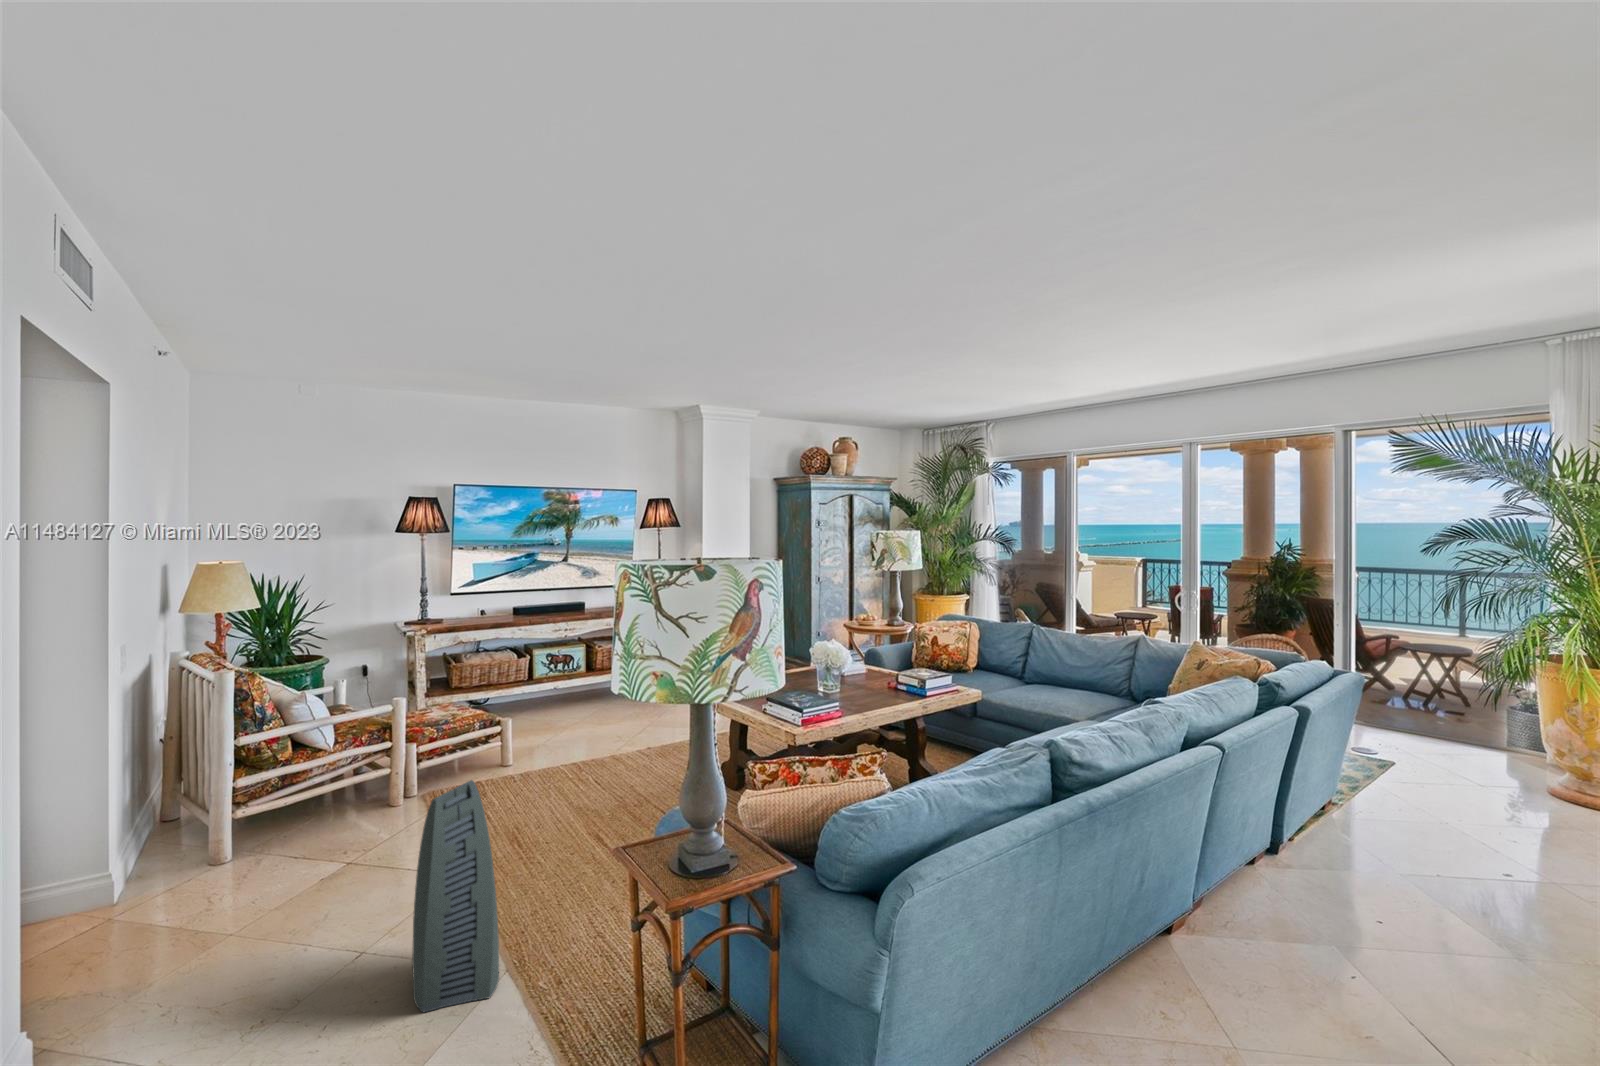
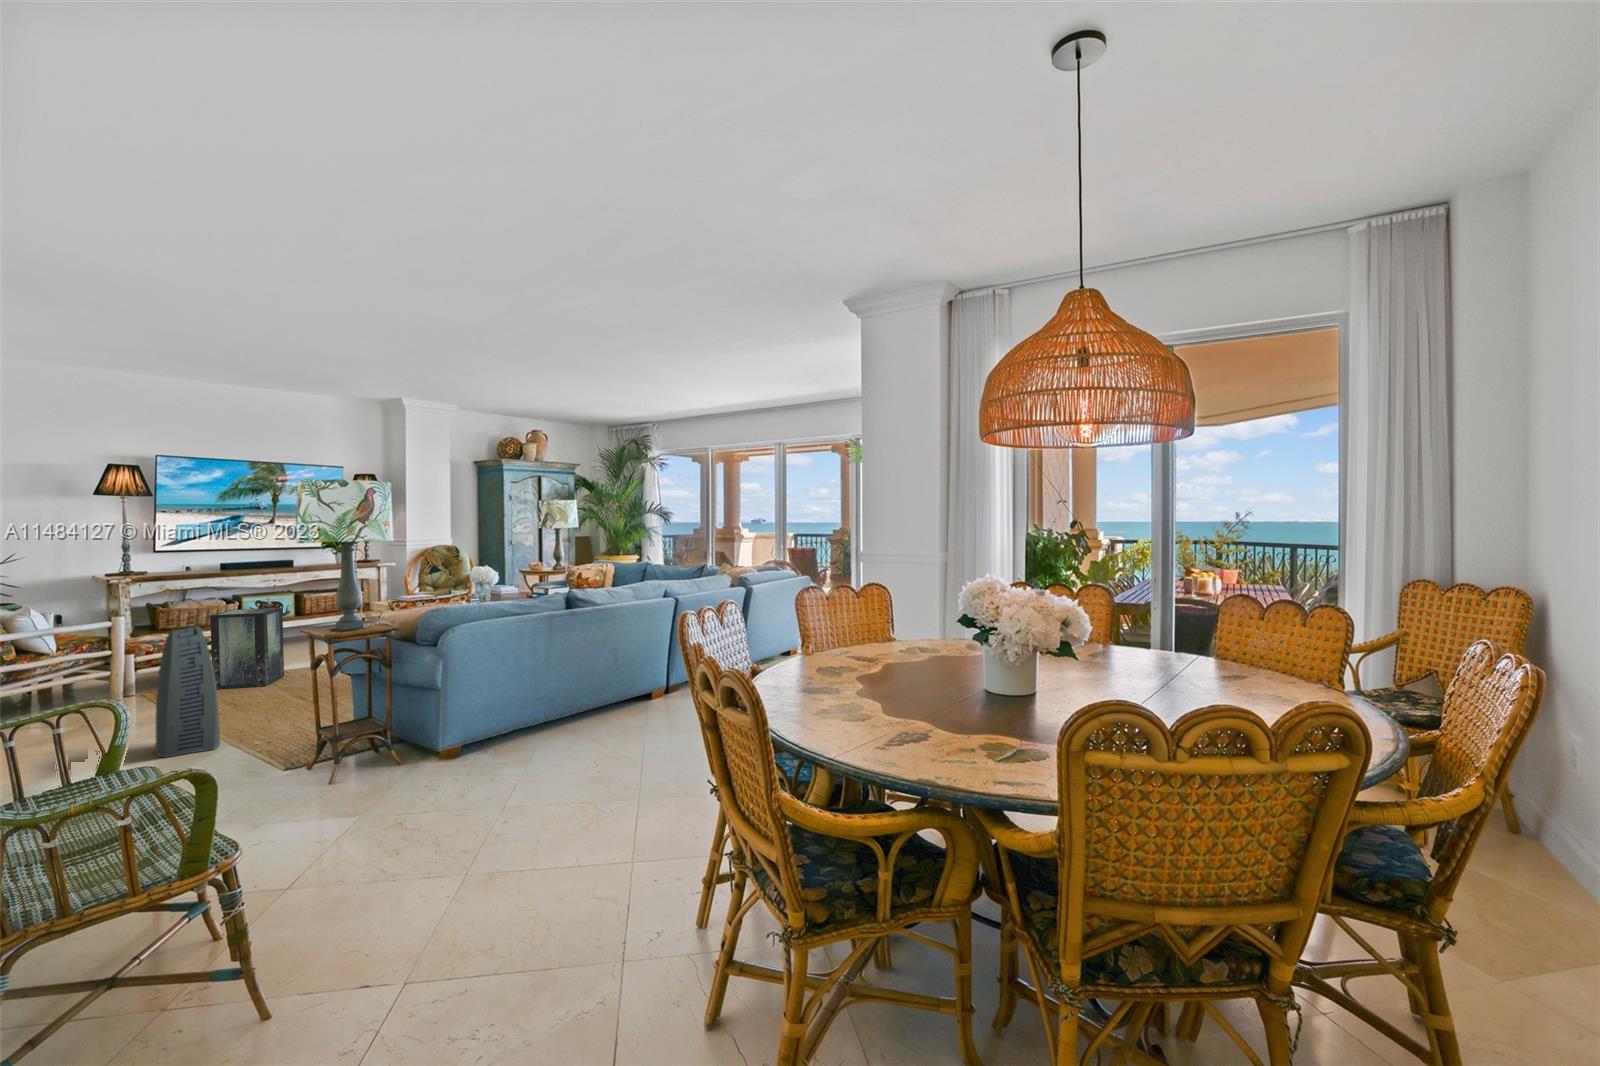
storage box: none [499,689,580,803] -> present [210,608,284,689]

